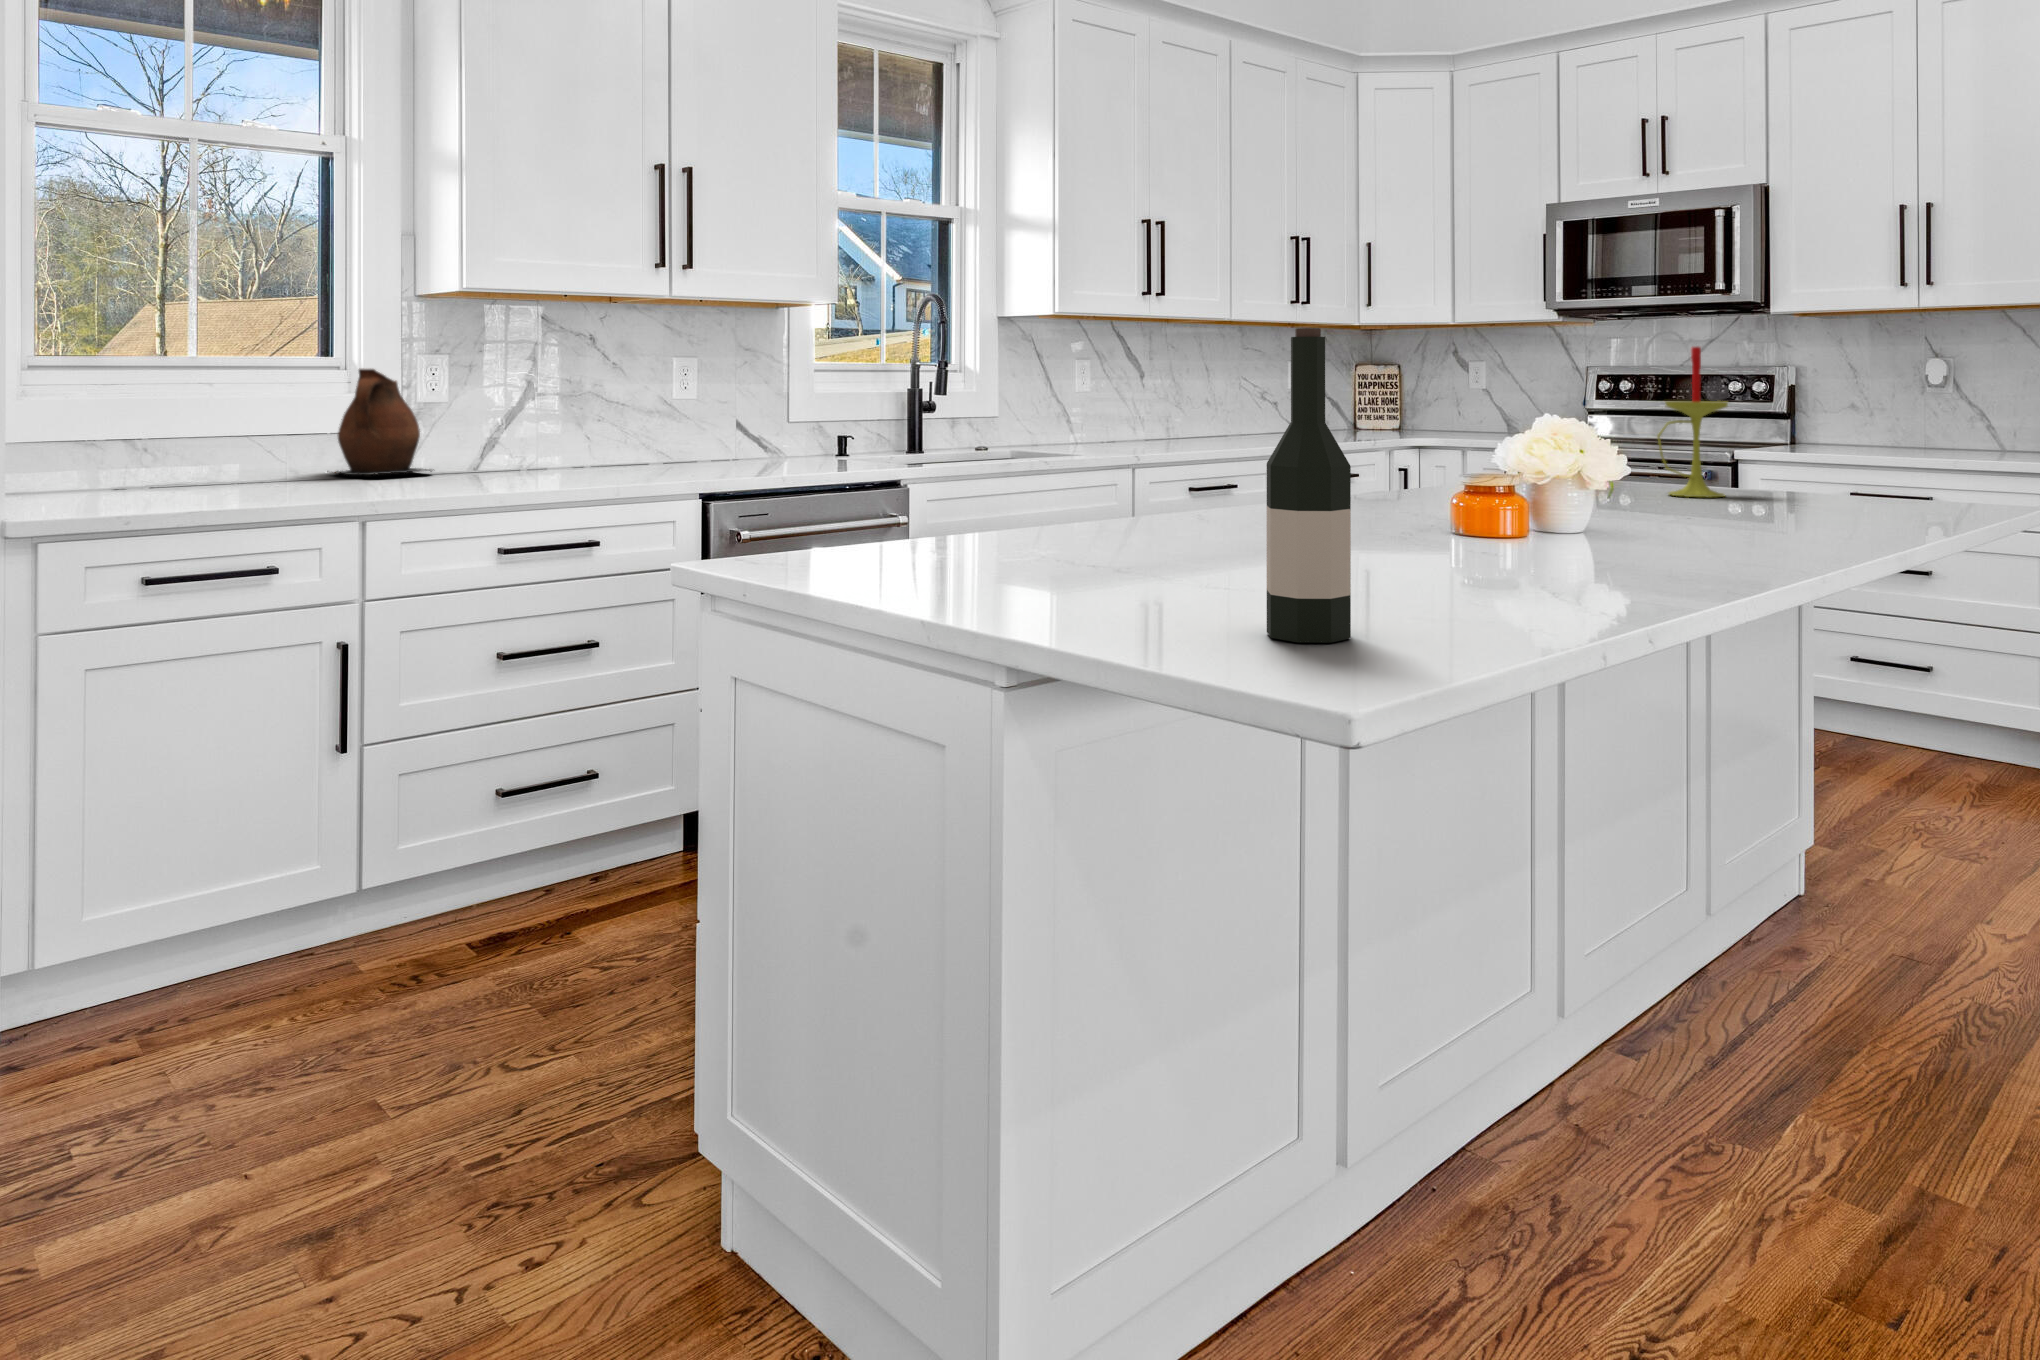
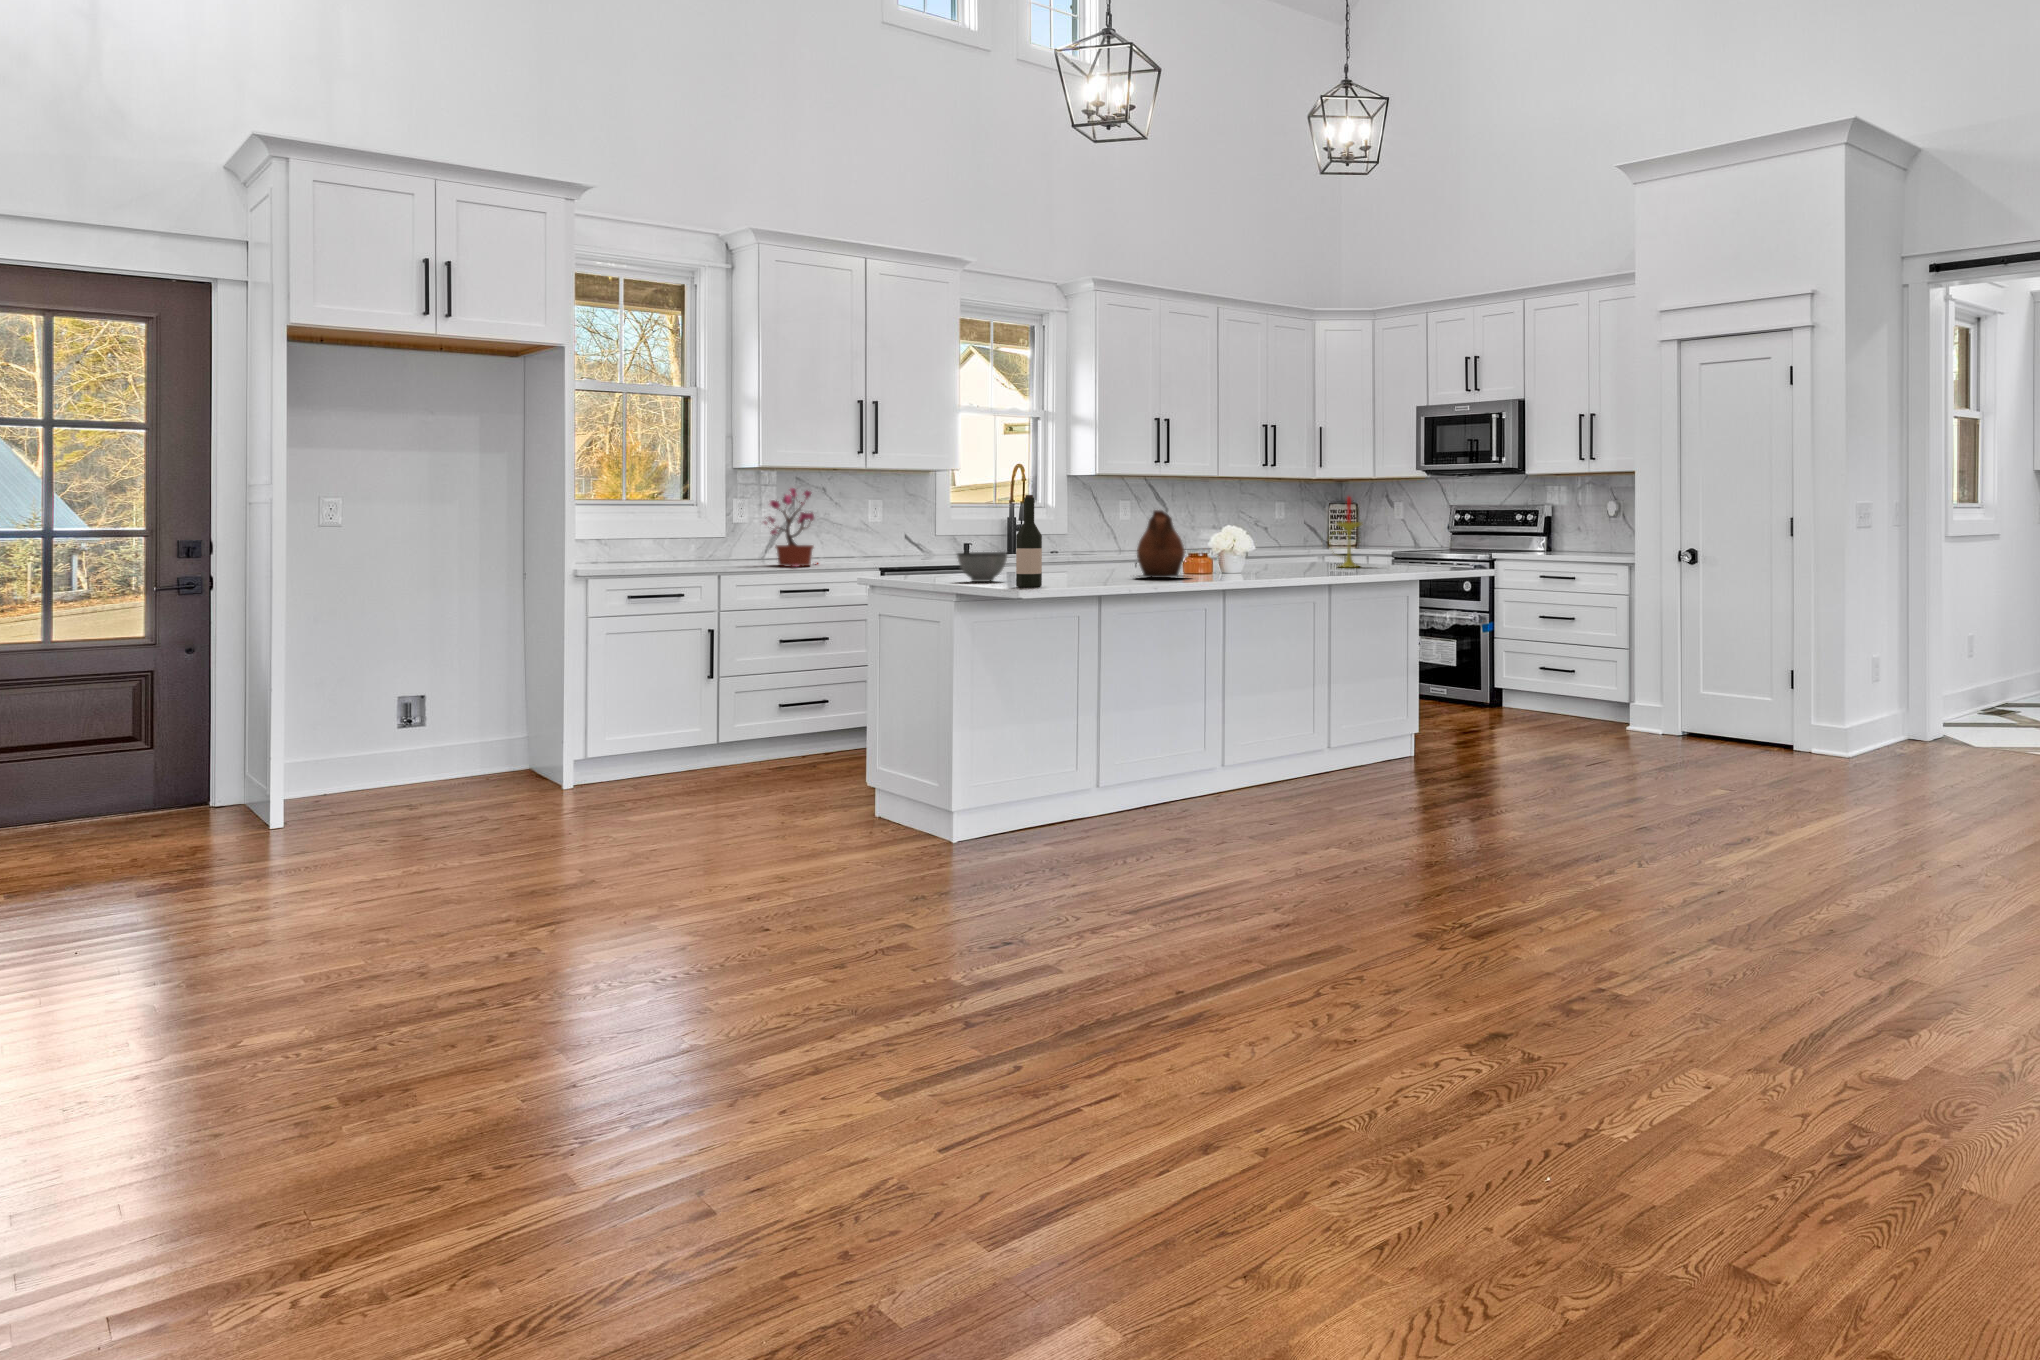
potted plant: none [466,332,586,498] -> present [764,488,814,567]
ceramic pitcher: present [336,369,434,475] -> present [1137,510,1185,578]
bowl: none [997,496,1139,589] -> present [957,552,1007,582]

